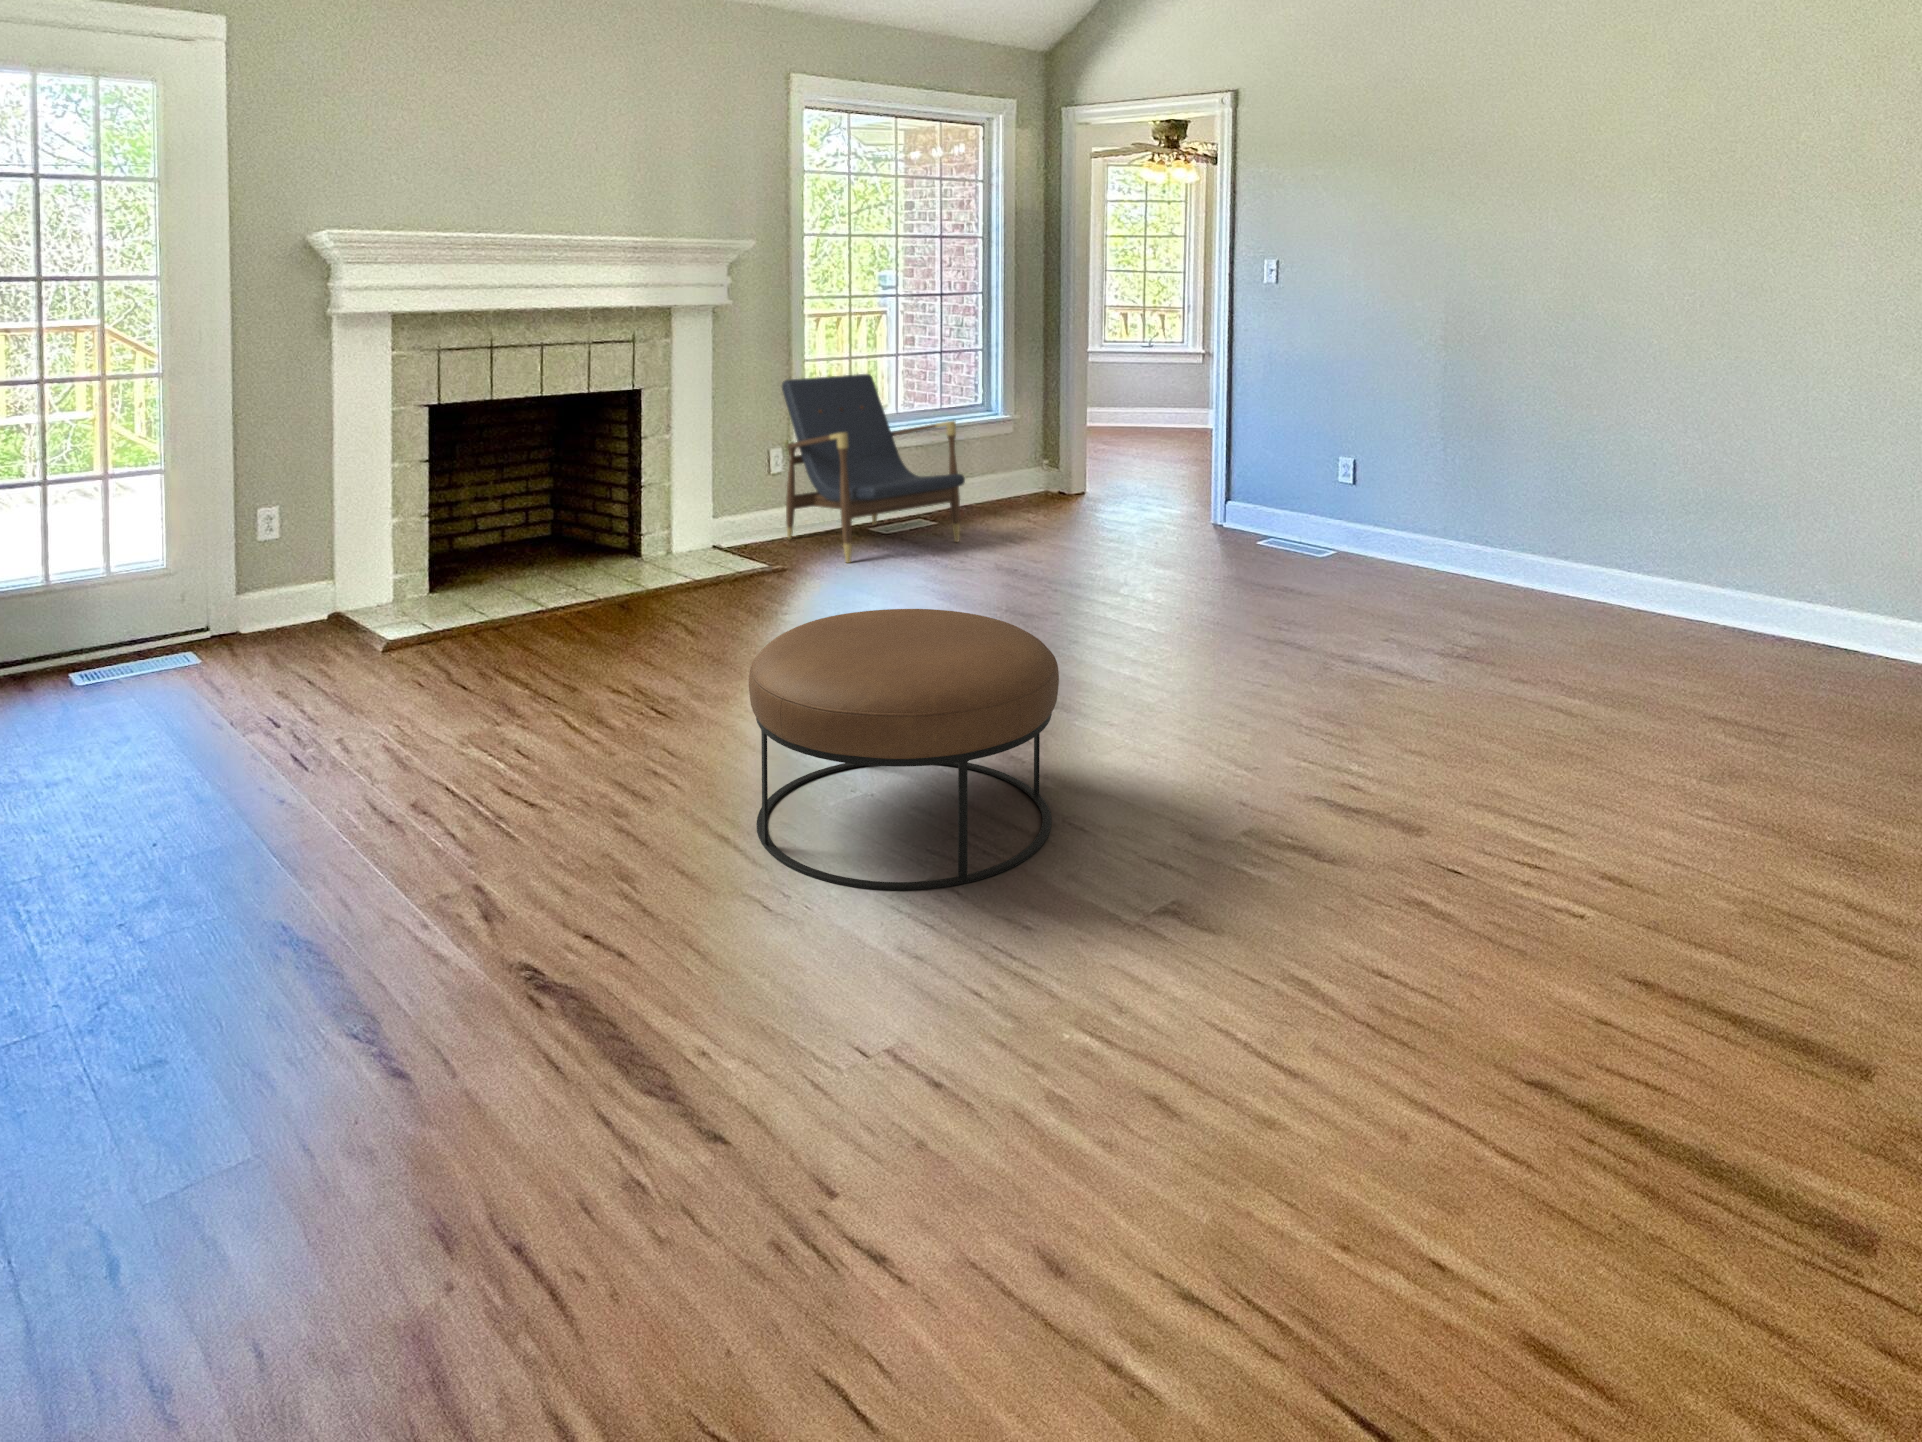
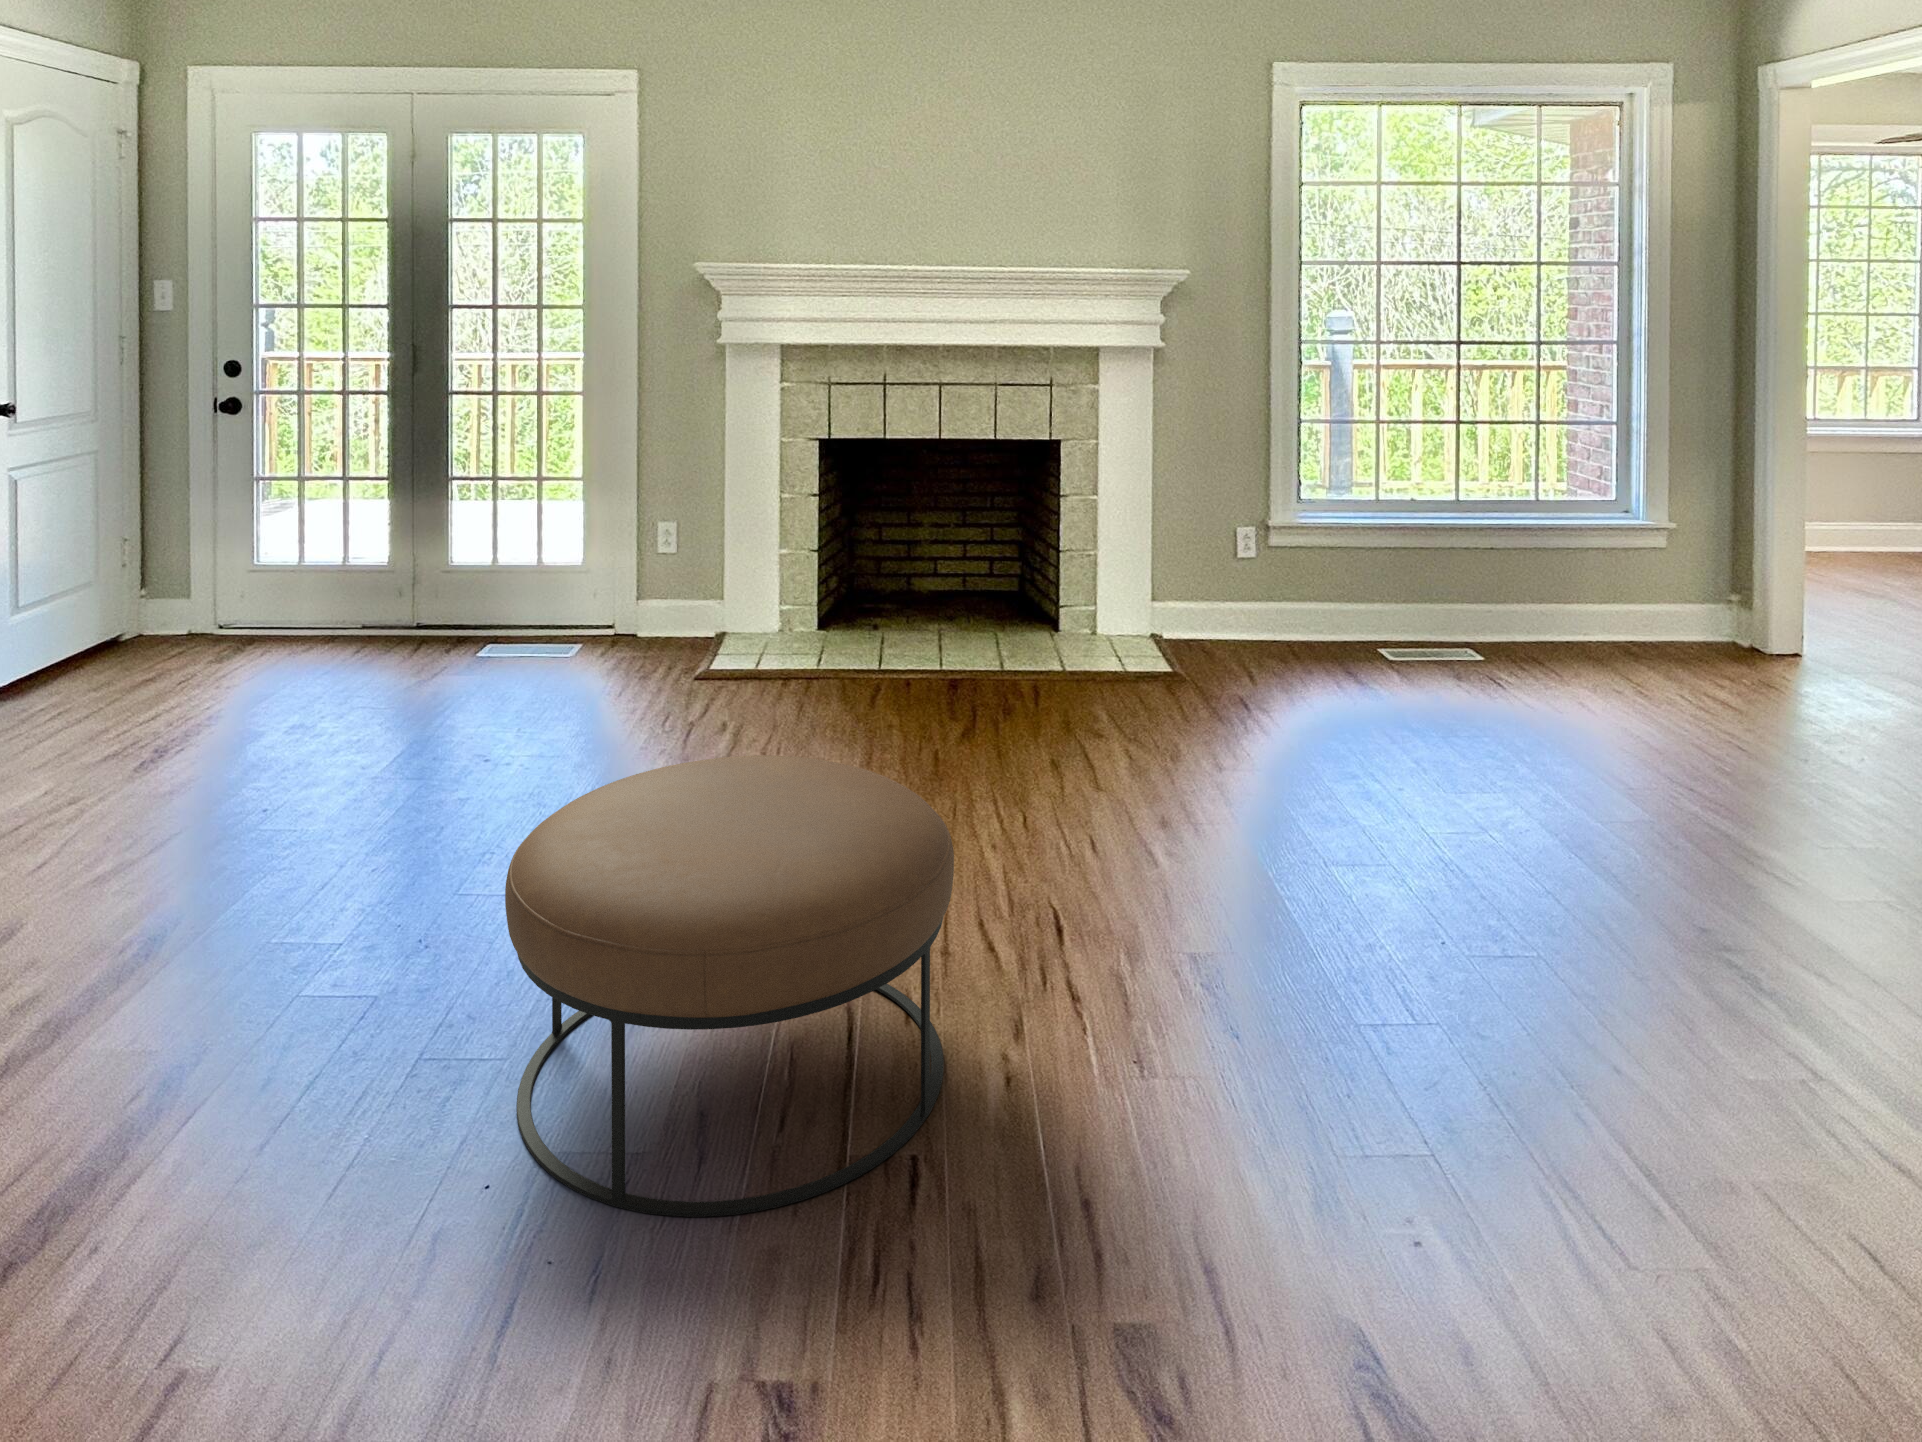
lounge chair: present [782,374,965,563] -> none [1254,443,1477,691]

